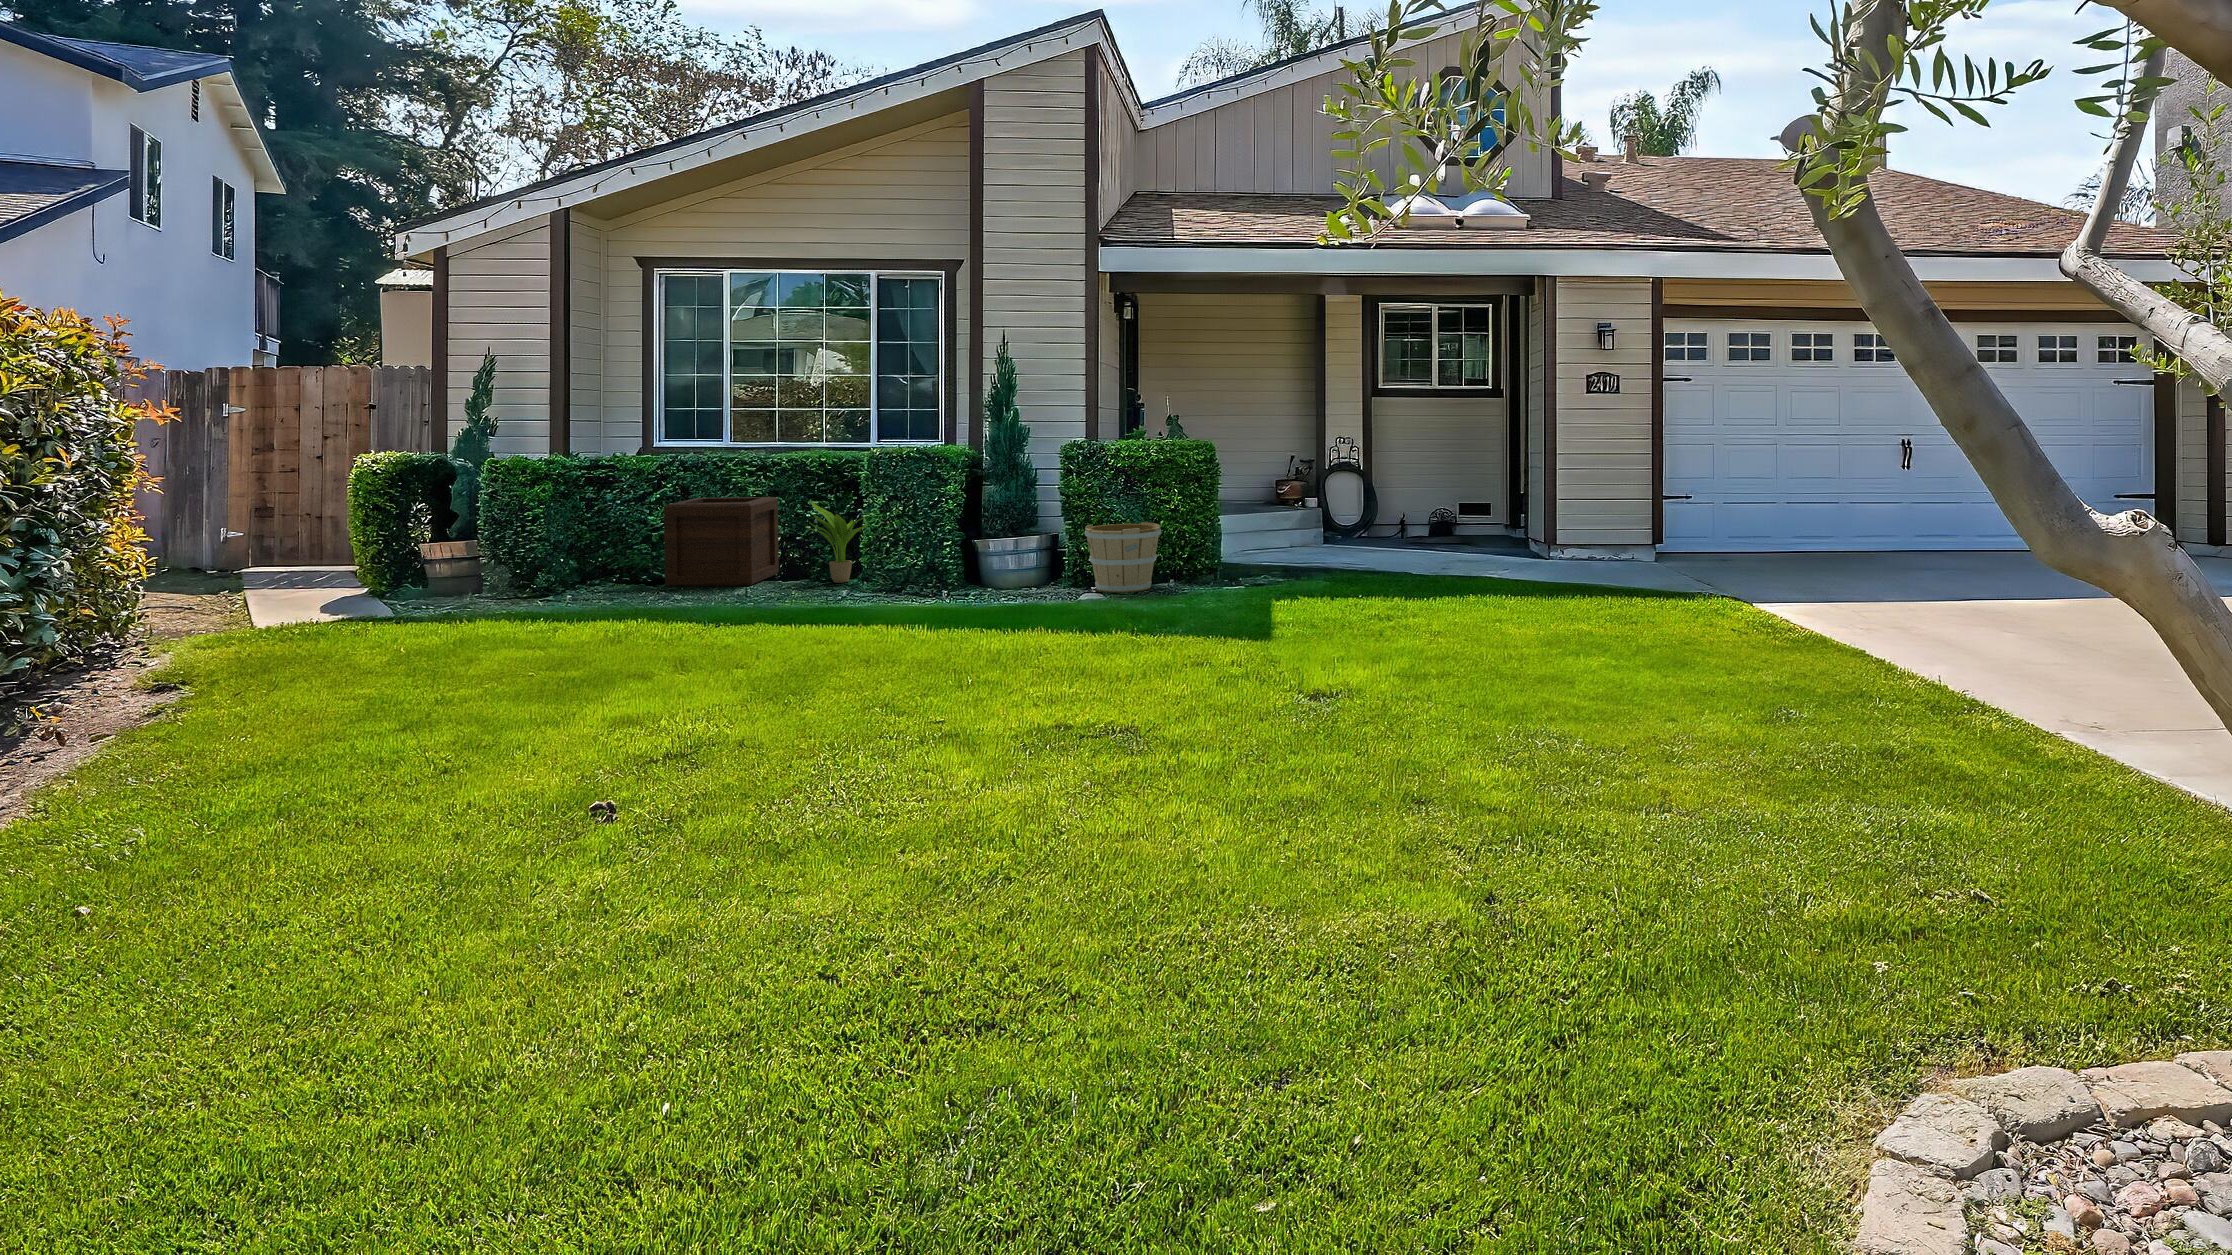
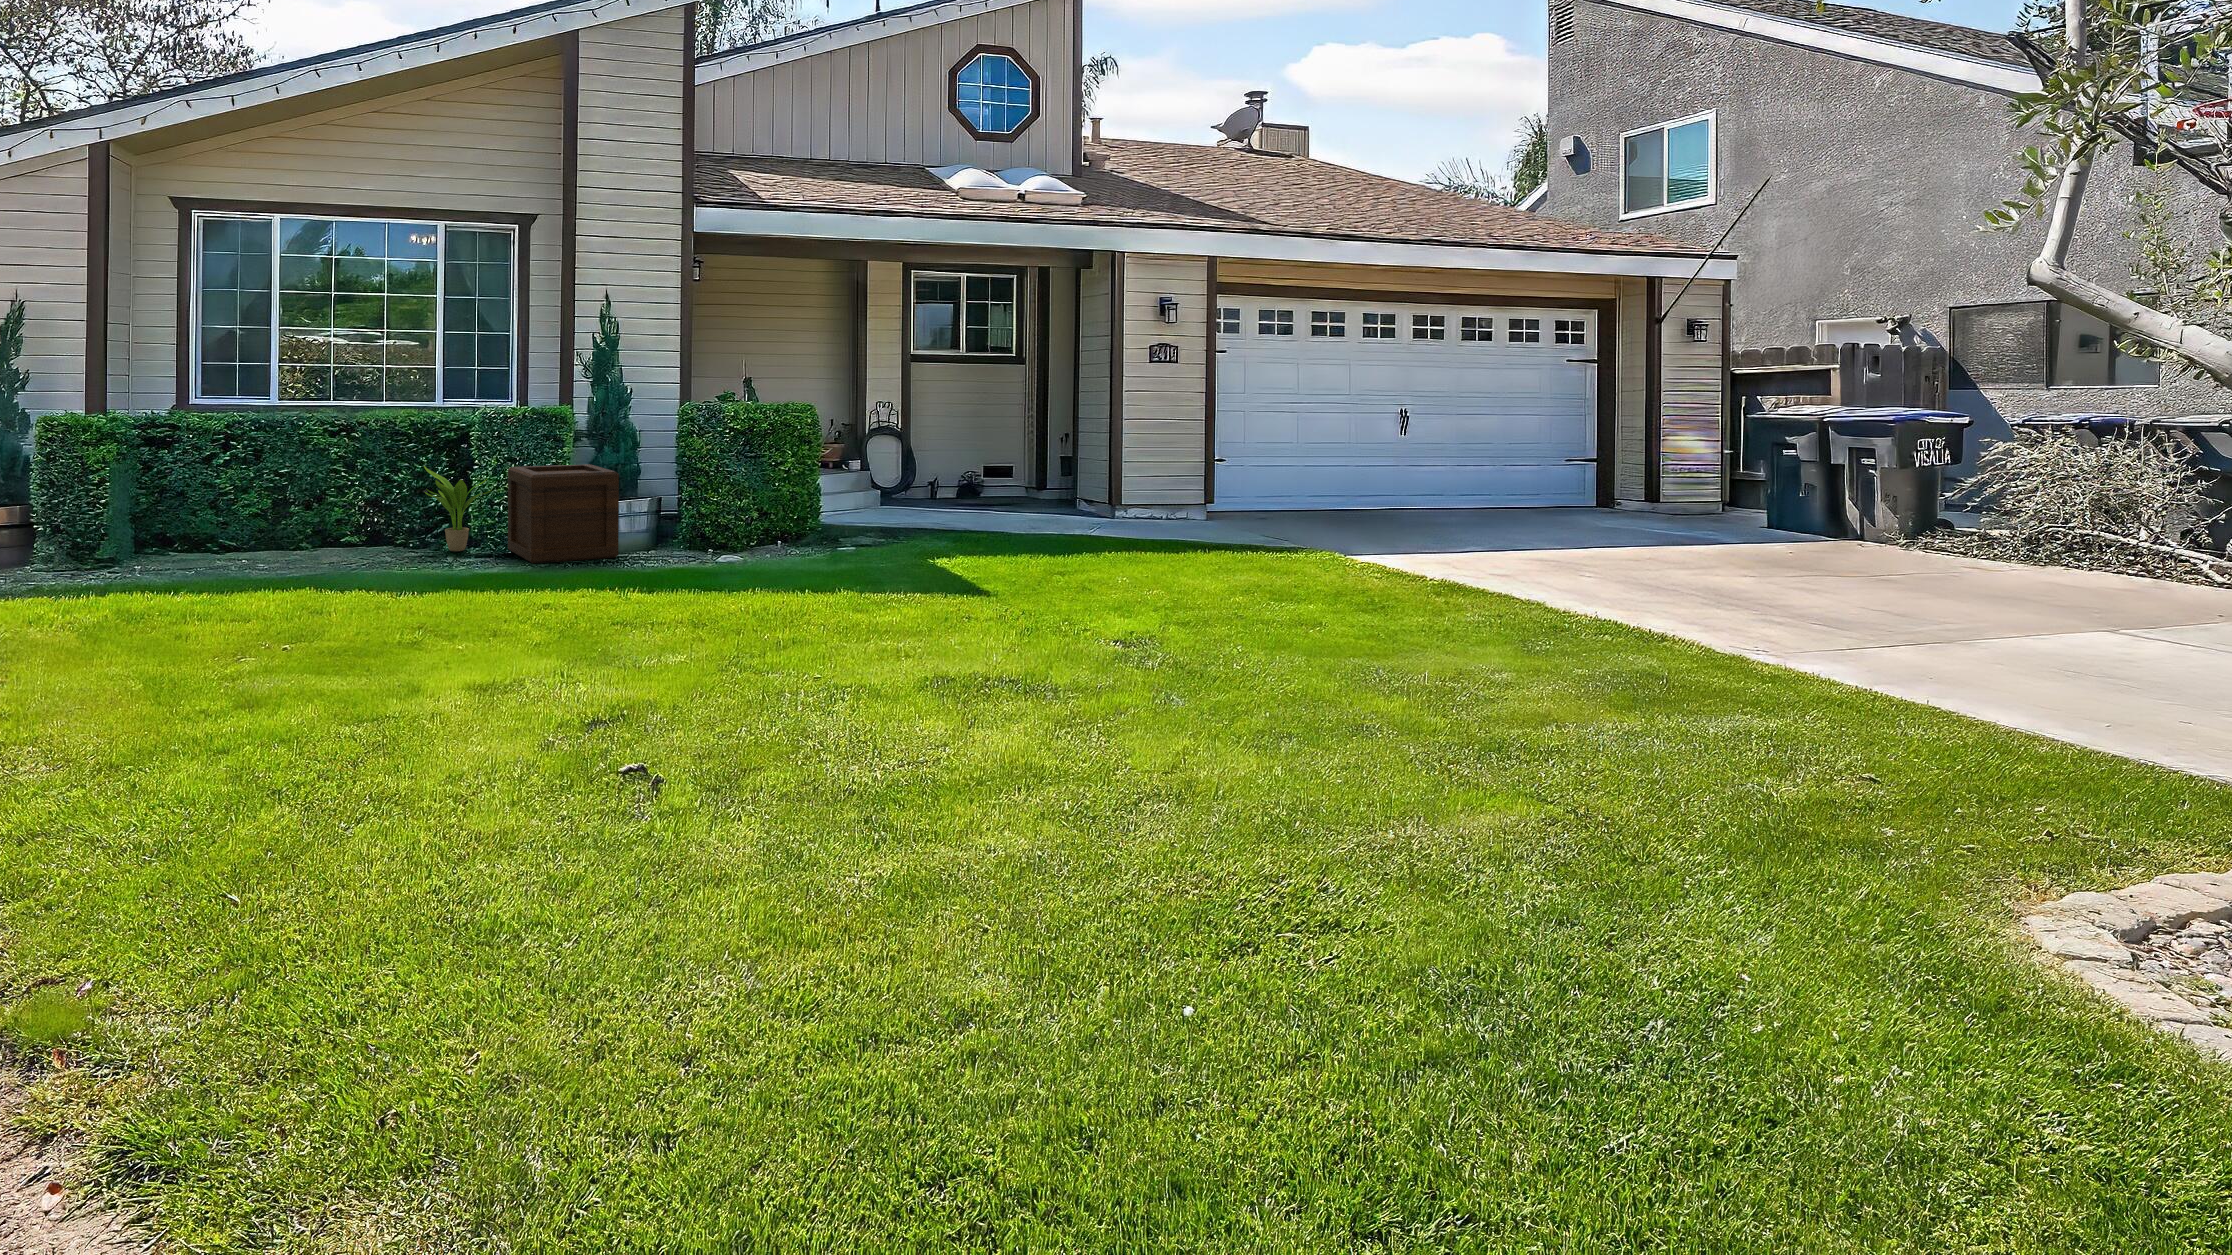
wooden crate: present [664,497,779,587] -> present [508,464,619,564]
wooden bucket: present [1085,522,1161,592] -> none [730,487,805,558]

